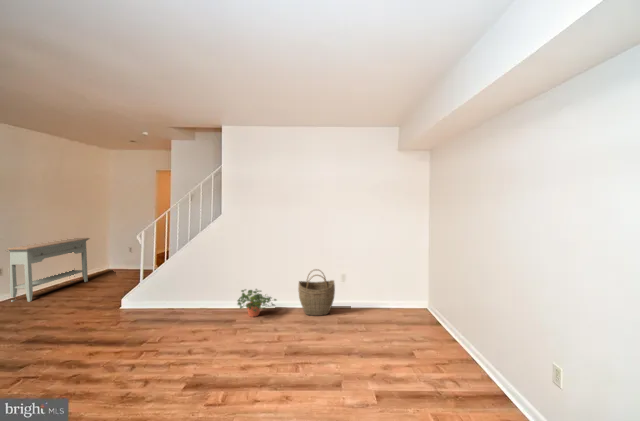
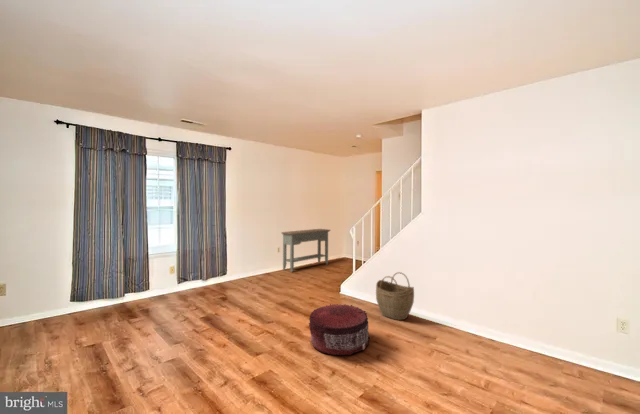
woven basket: present [298,269,335,316] -> present [376,272,414,320]
potted plant: present [237,289,276,317] -> none [439,305,494,342]
pouf: none [99,312,176,371] -> present [309,304,370,355]

